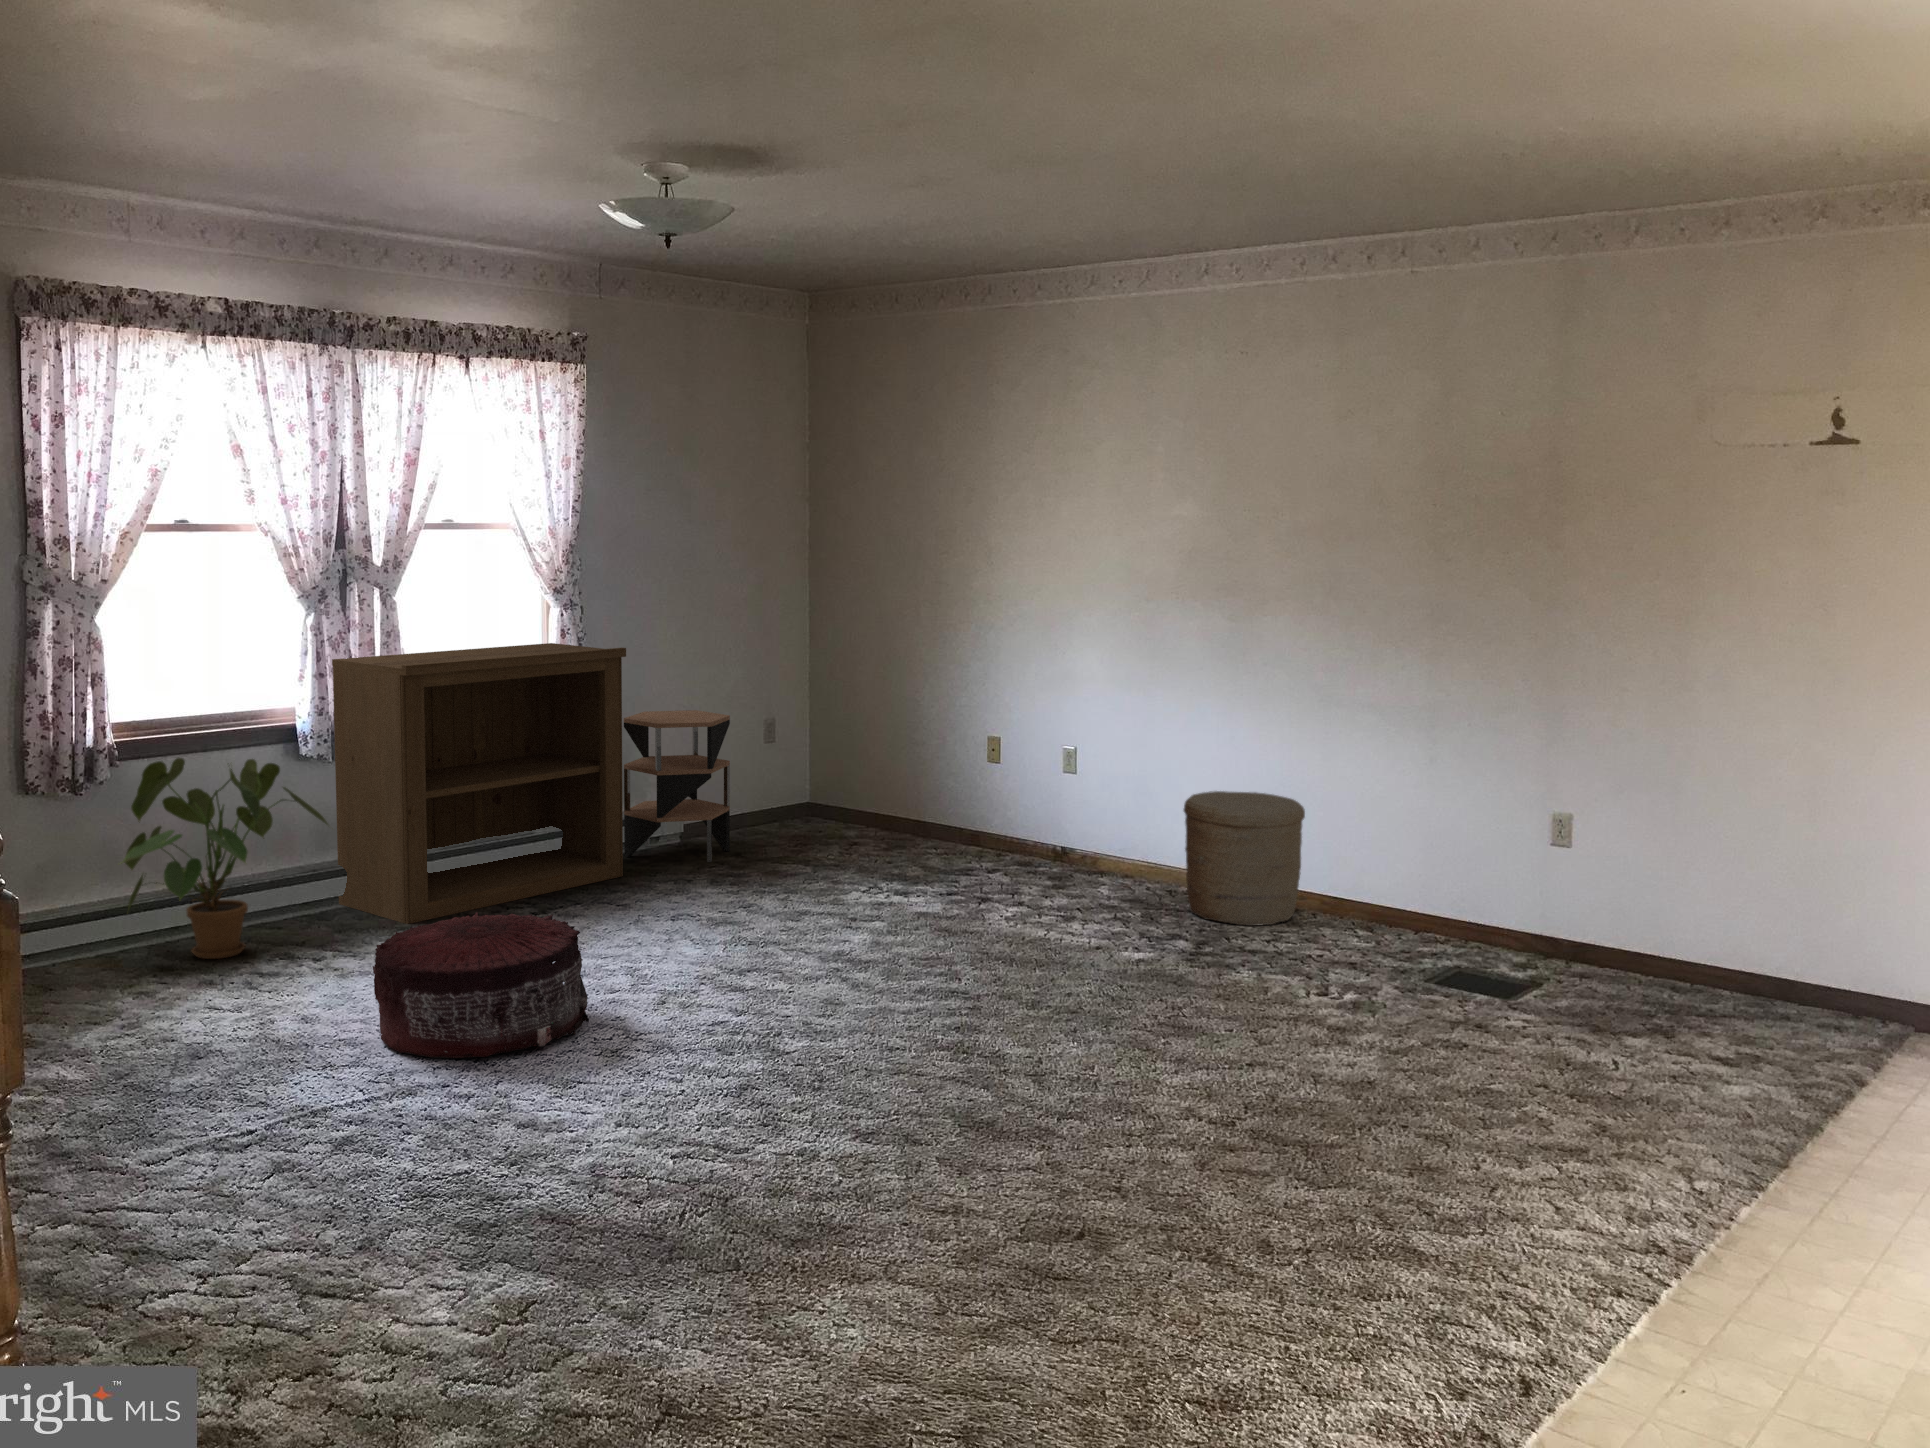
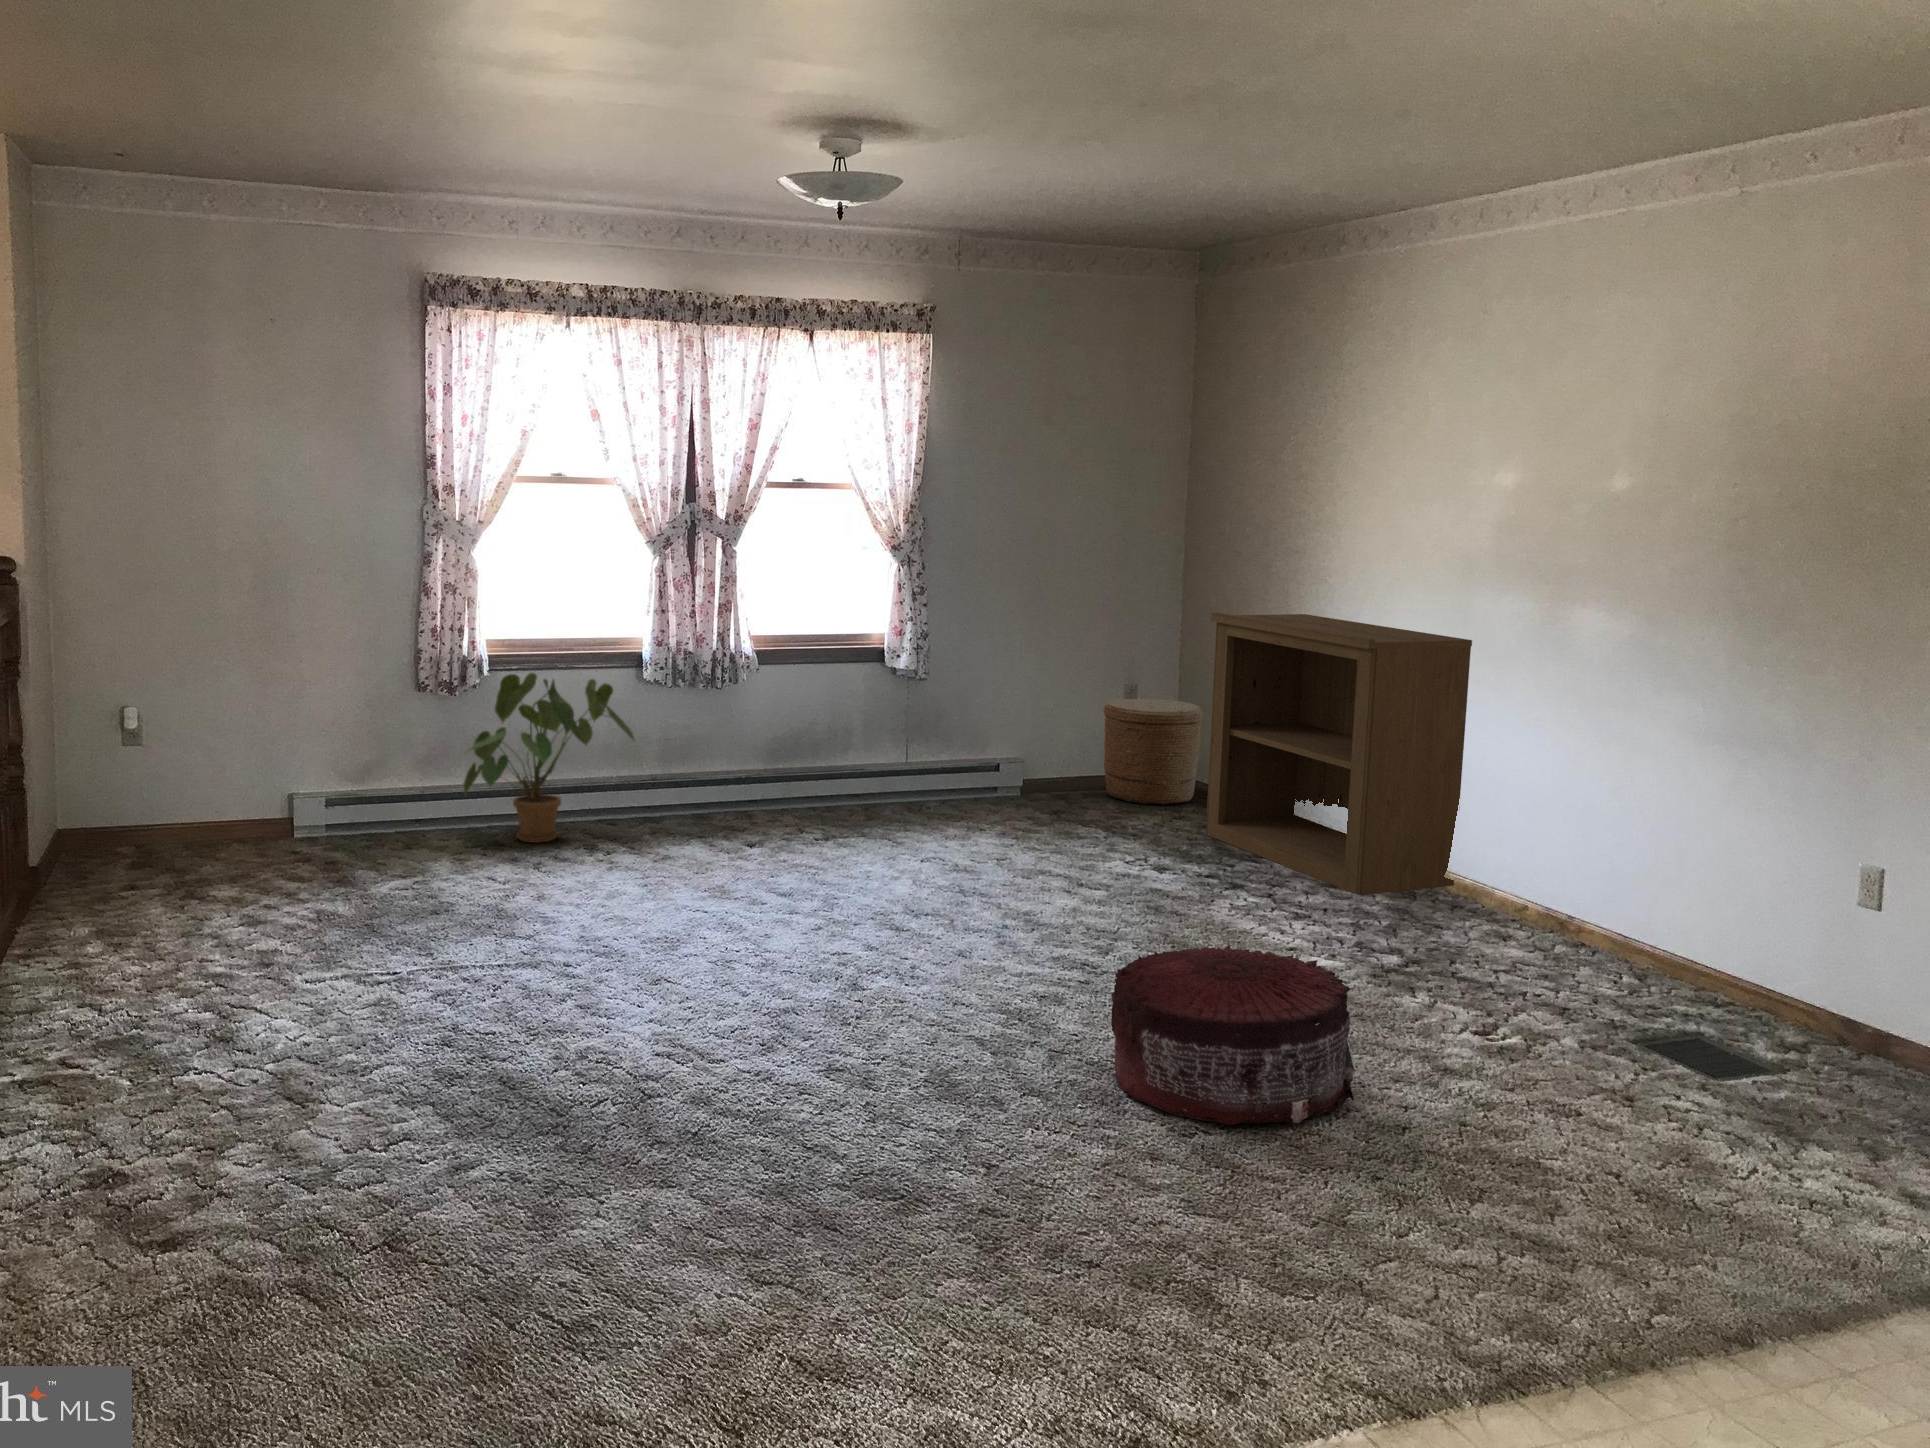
bookshelf: present [332,643,626,924] -> present [1206,613,1472,895]
side table: present [624,710,730,862] -> none [949,667,1055,816]
woven basket: present [1184,791,1305,926] -> present [1104,699,1203,805]
pouf: present [373,912,589,1058] -> present [1111,944,1354,1125]

